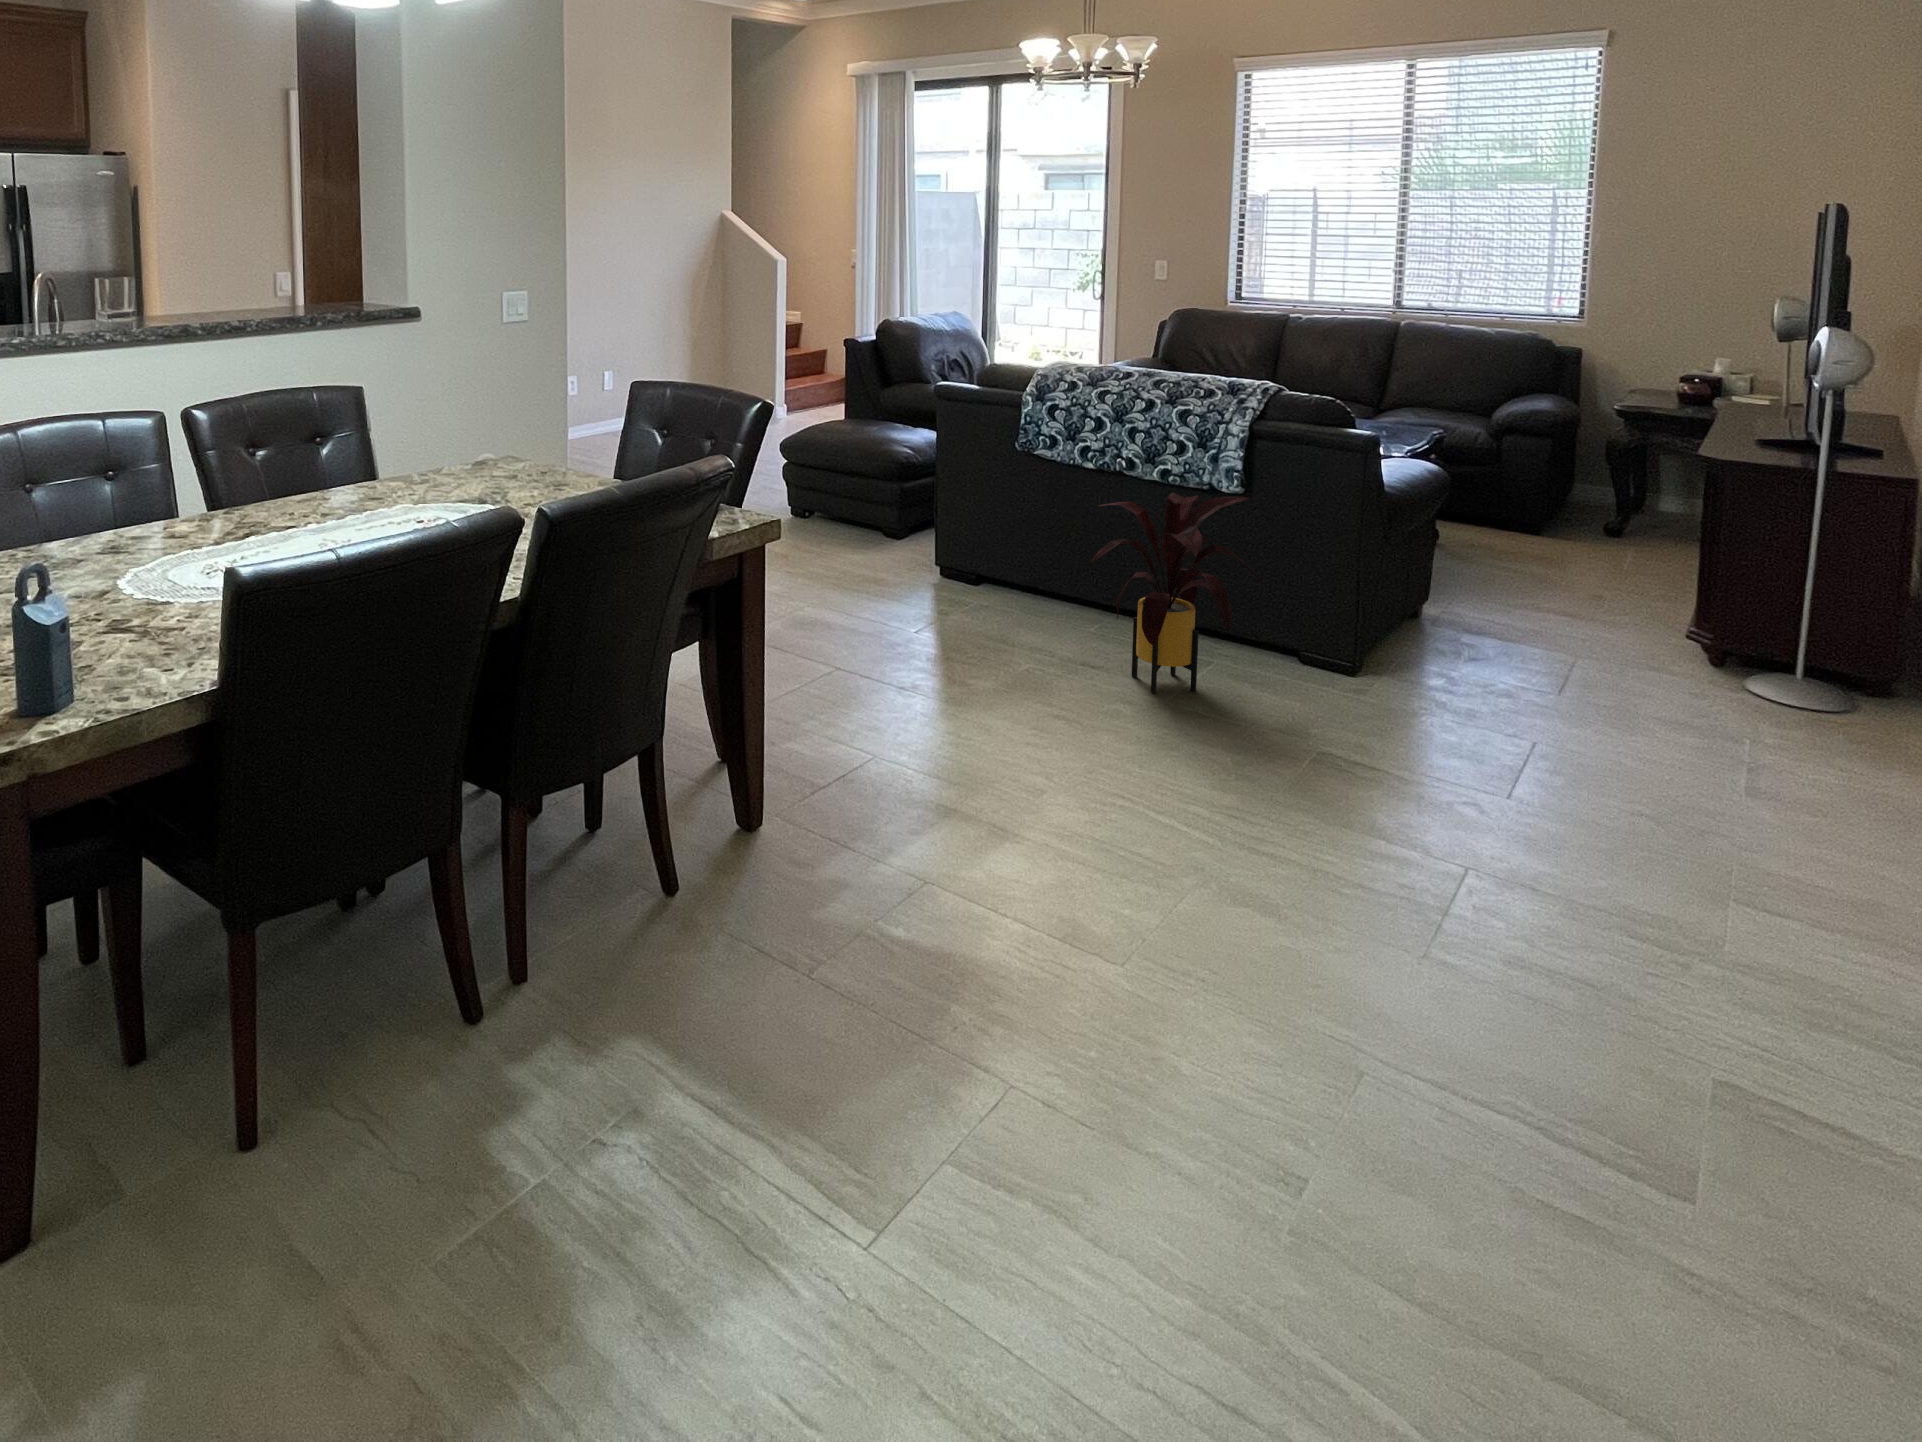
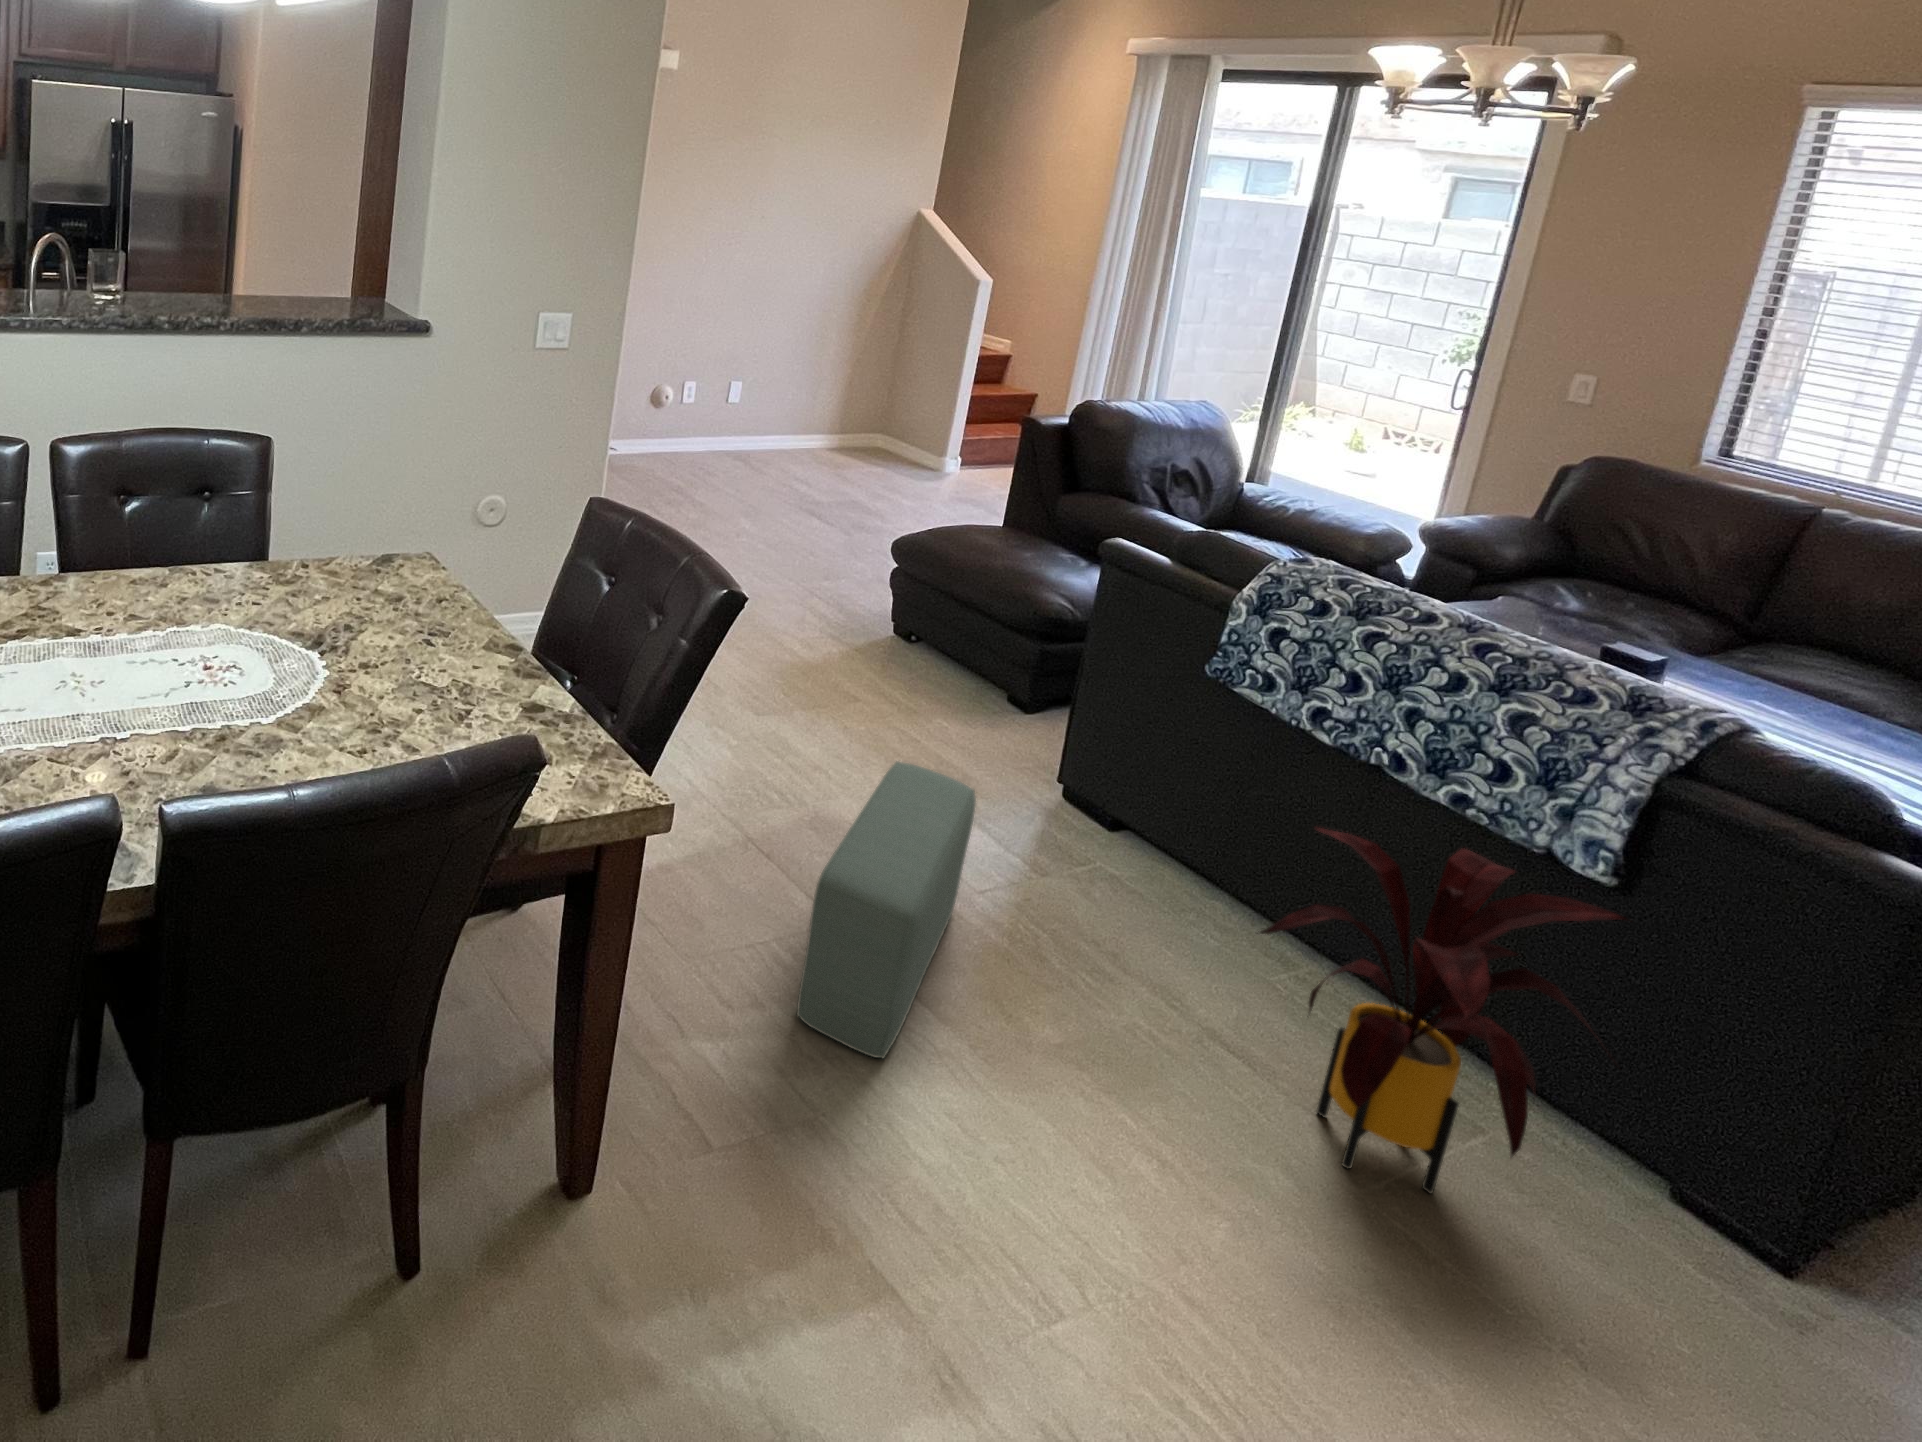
pouf: none [835,548,907,718] -> present [797,761,976,1058]

